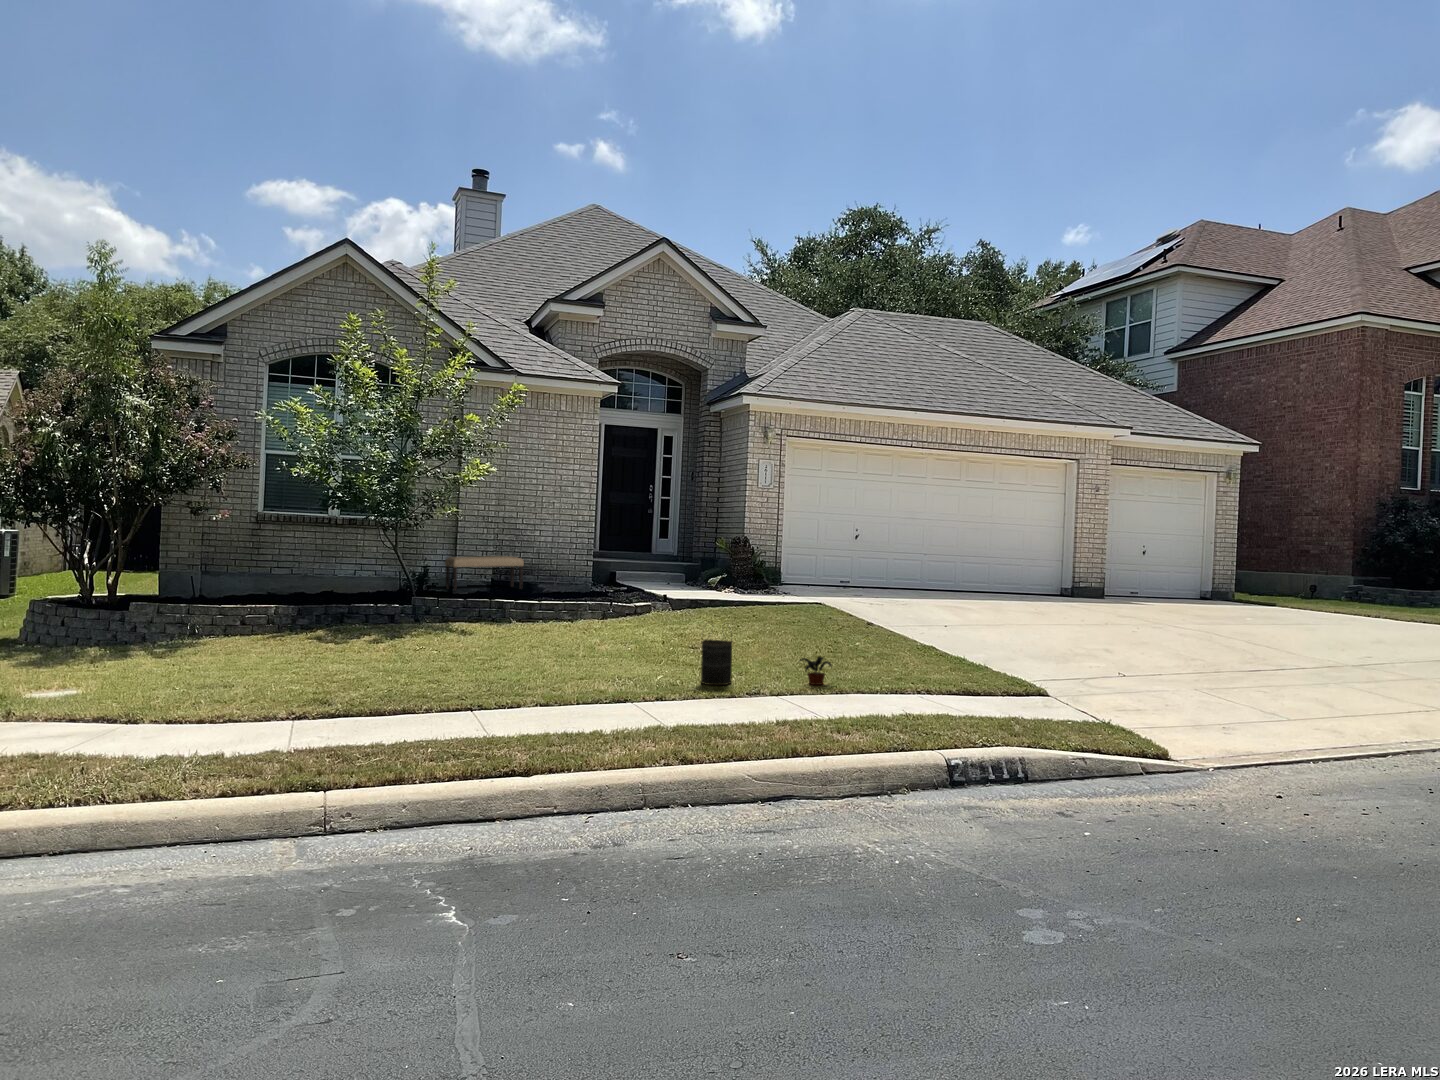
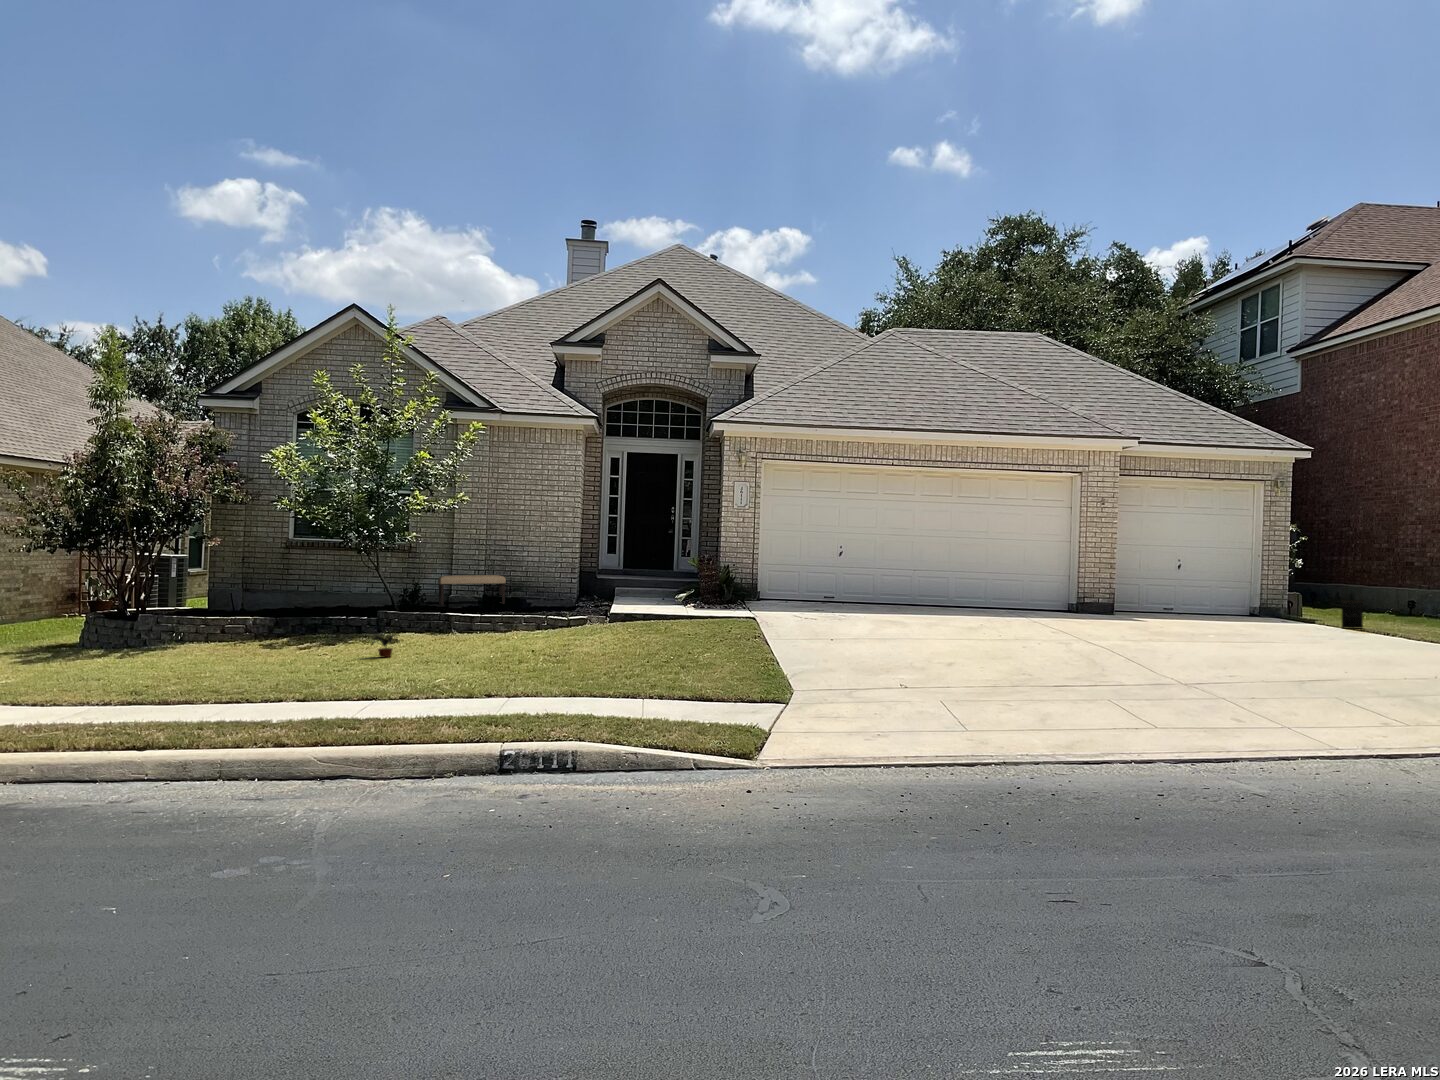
basket: present [701,626,732,685] -> present [1341,588,1363,629]
potted plant: present [800,656,832,685] -> present [372,635,397,658]

